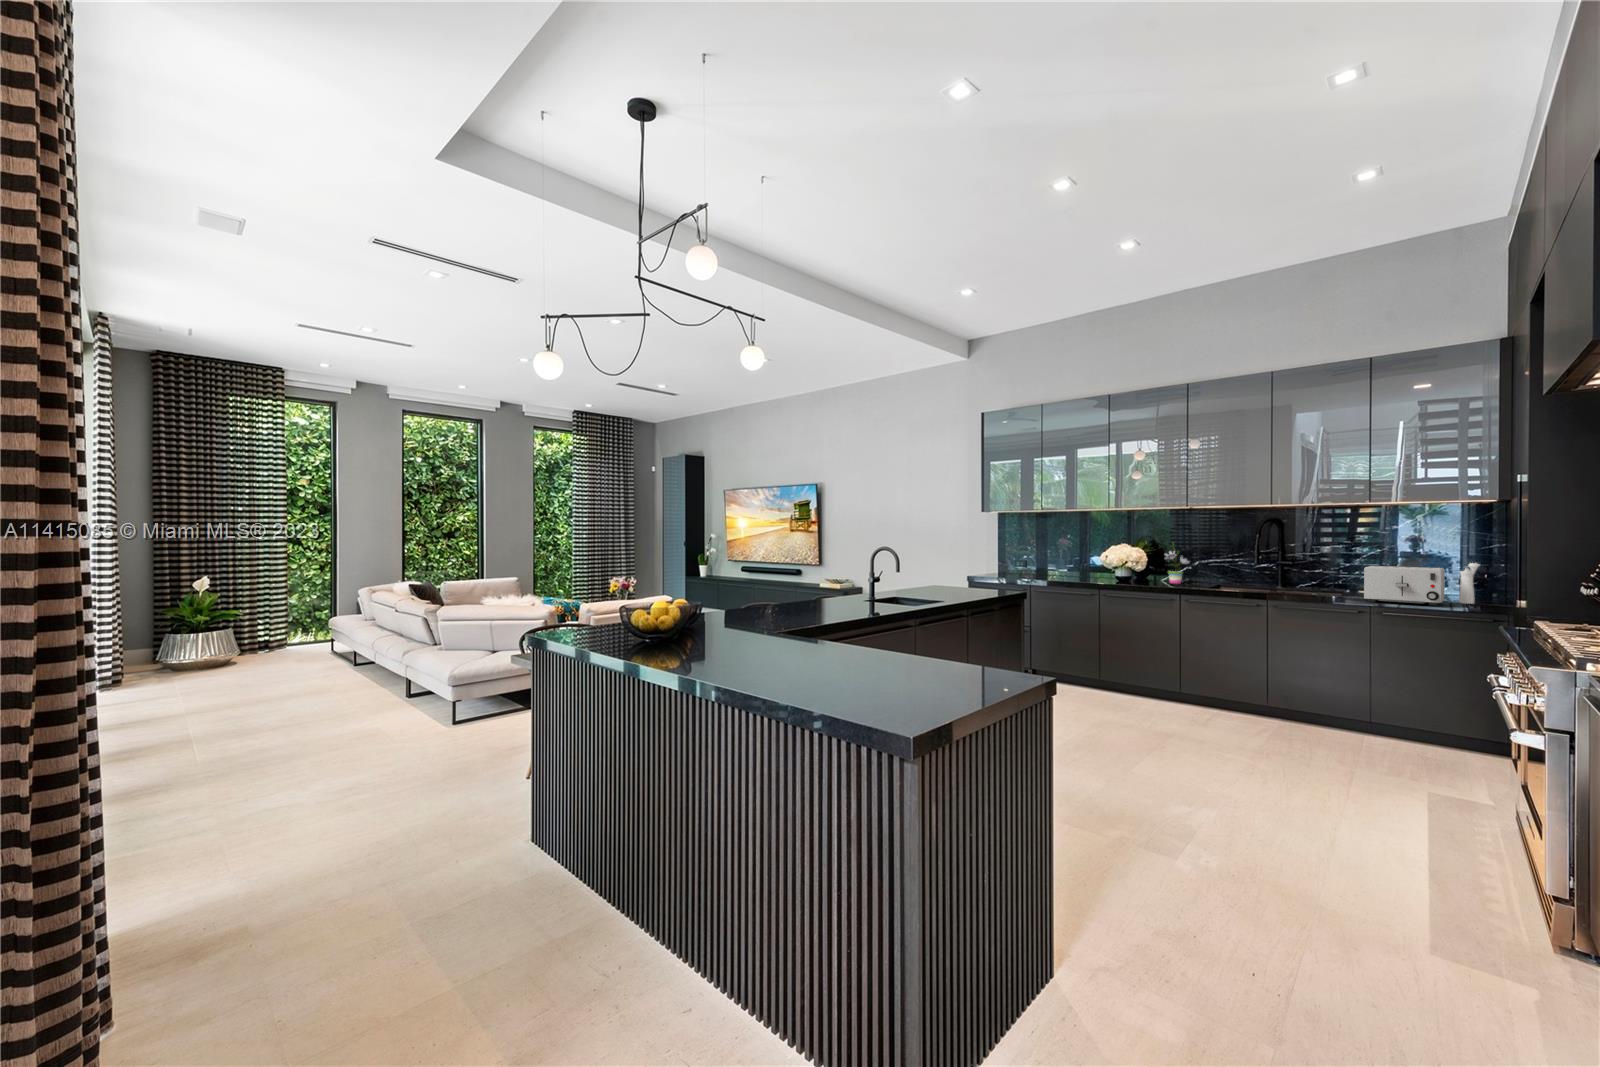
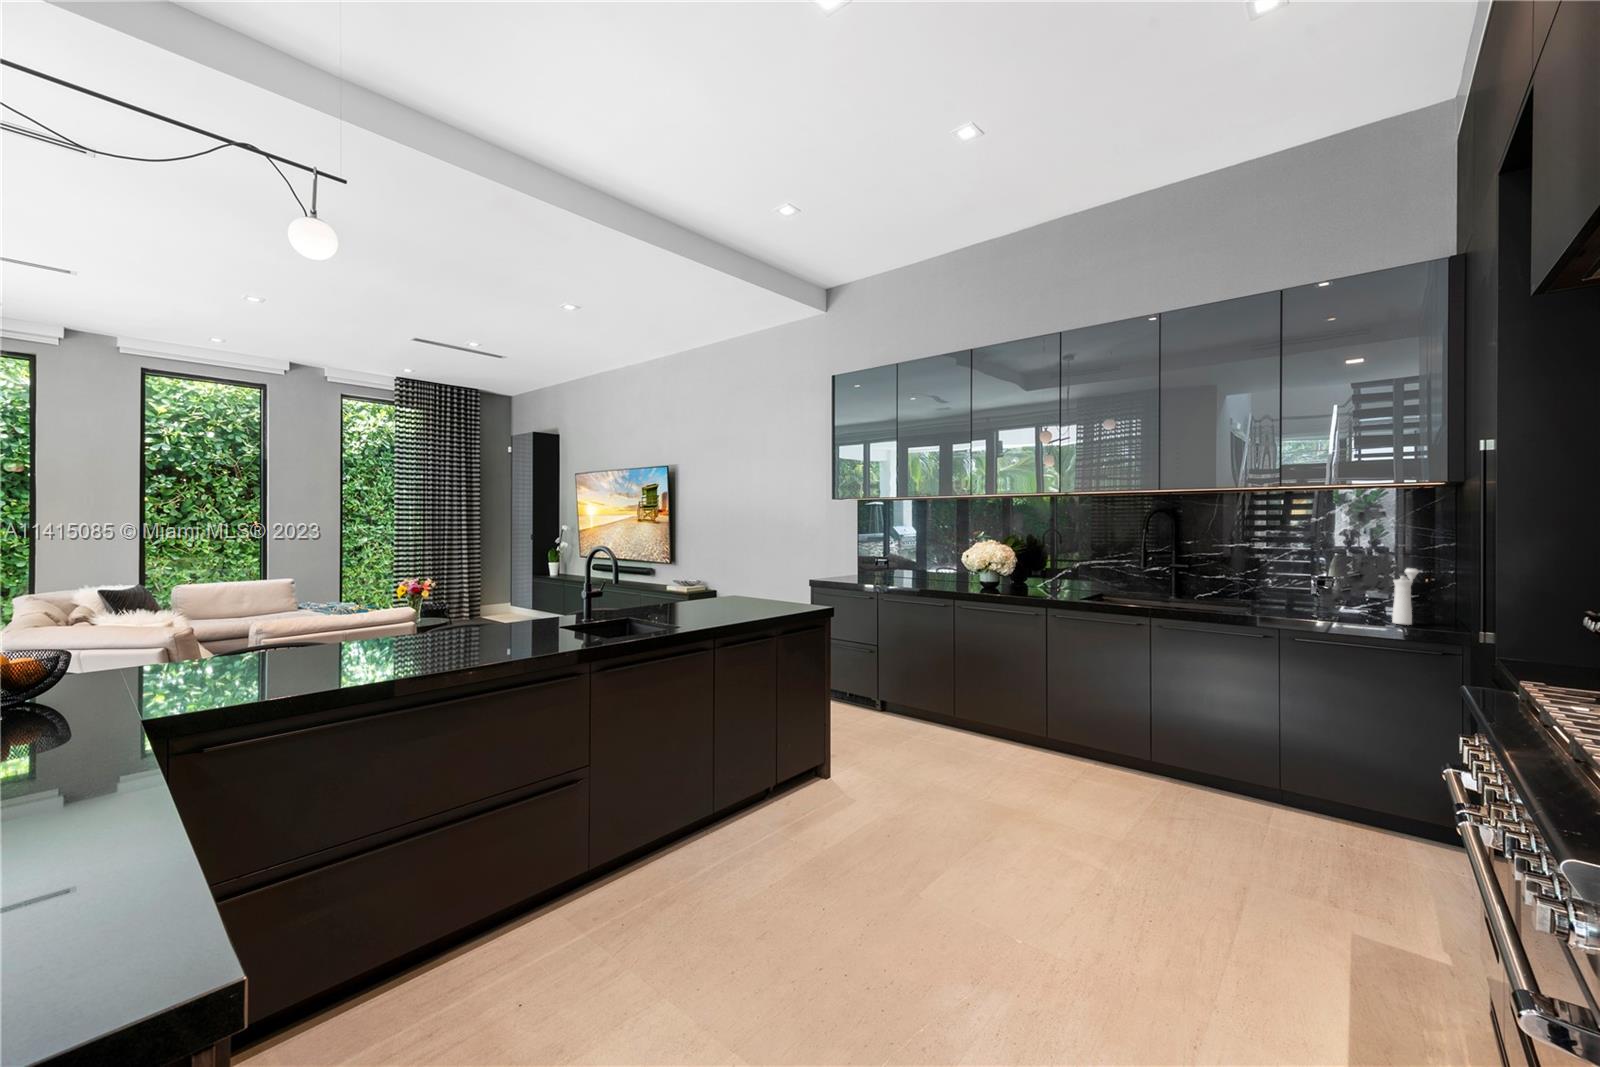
potted plant: present [1166,551,1188,584] -> none [1033,537,1065,590]
toaster: present [1364,566,1445,605] -> none [1269,571,1374,627]

